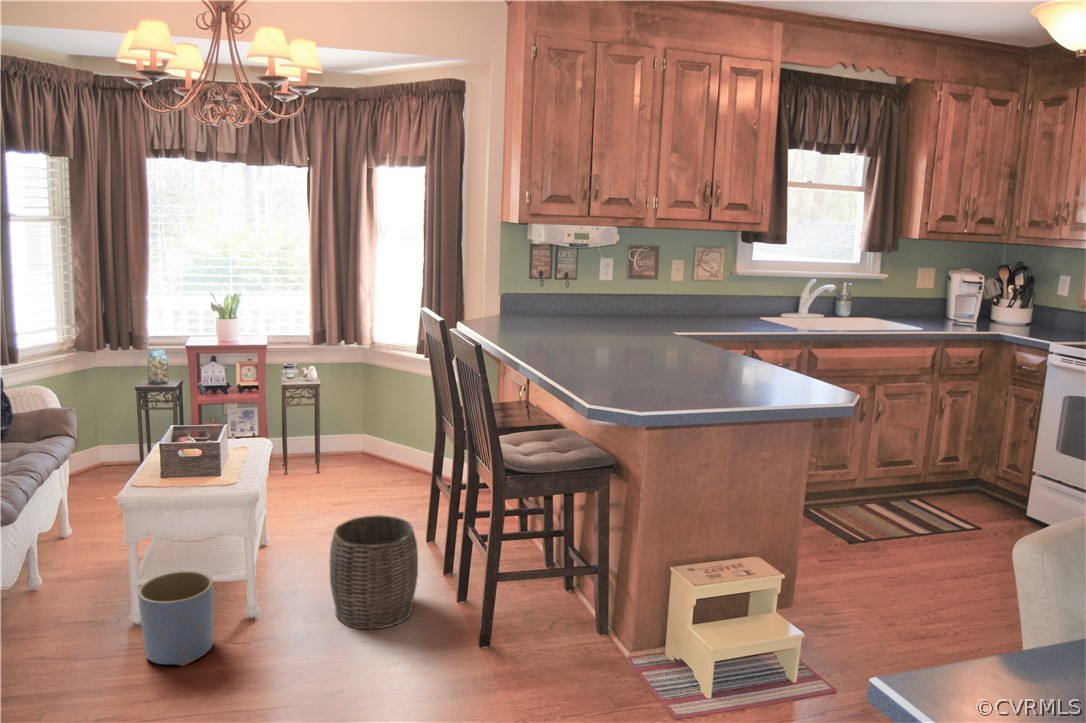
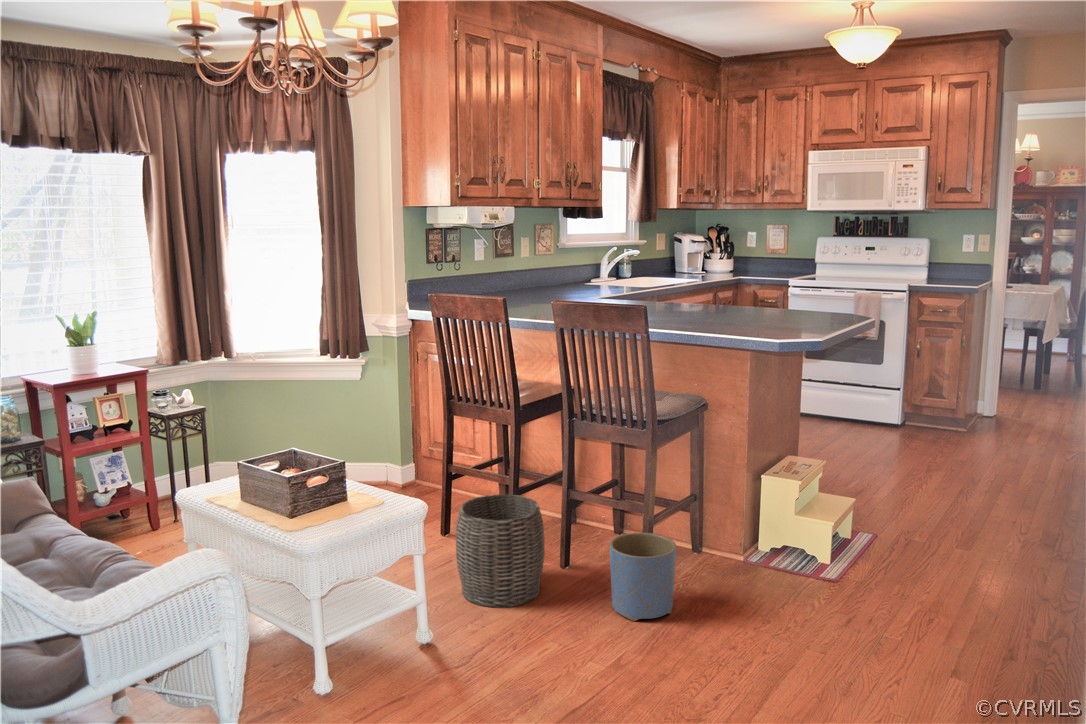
planter: present [138,571,214,666] -> present [610,533,676,621]

